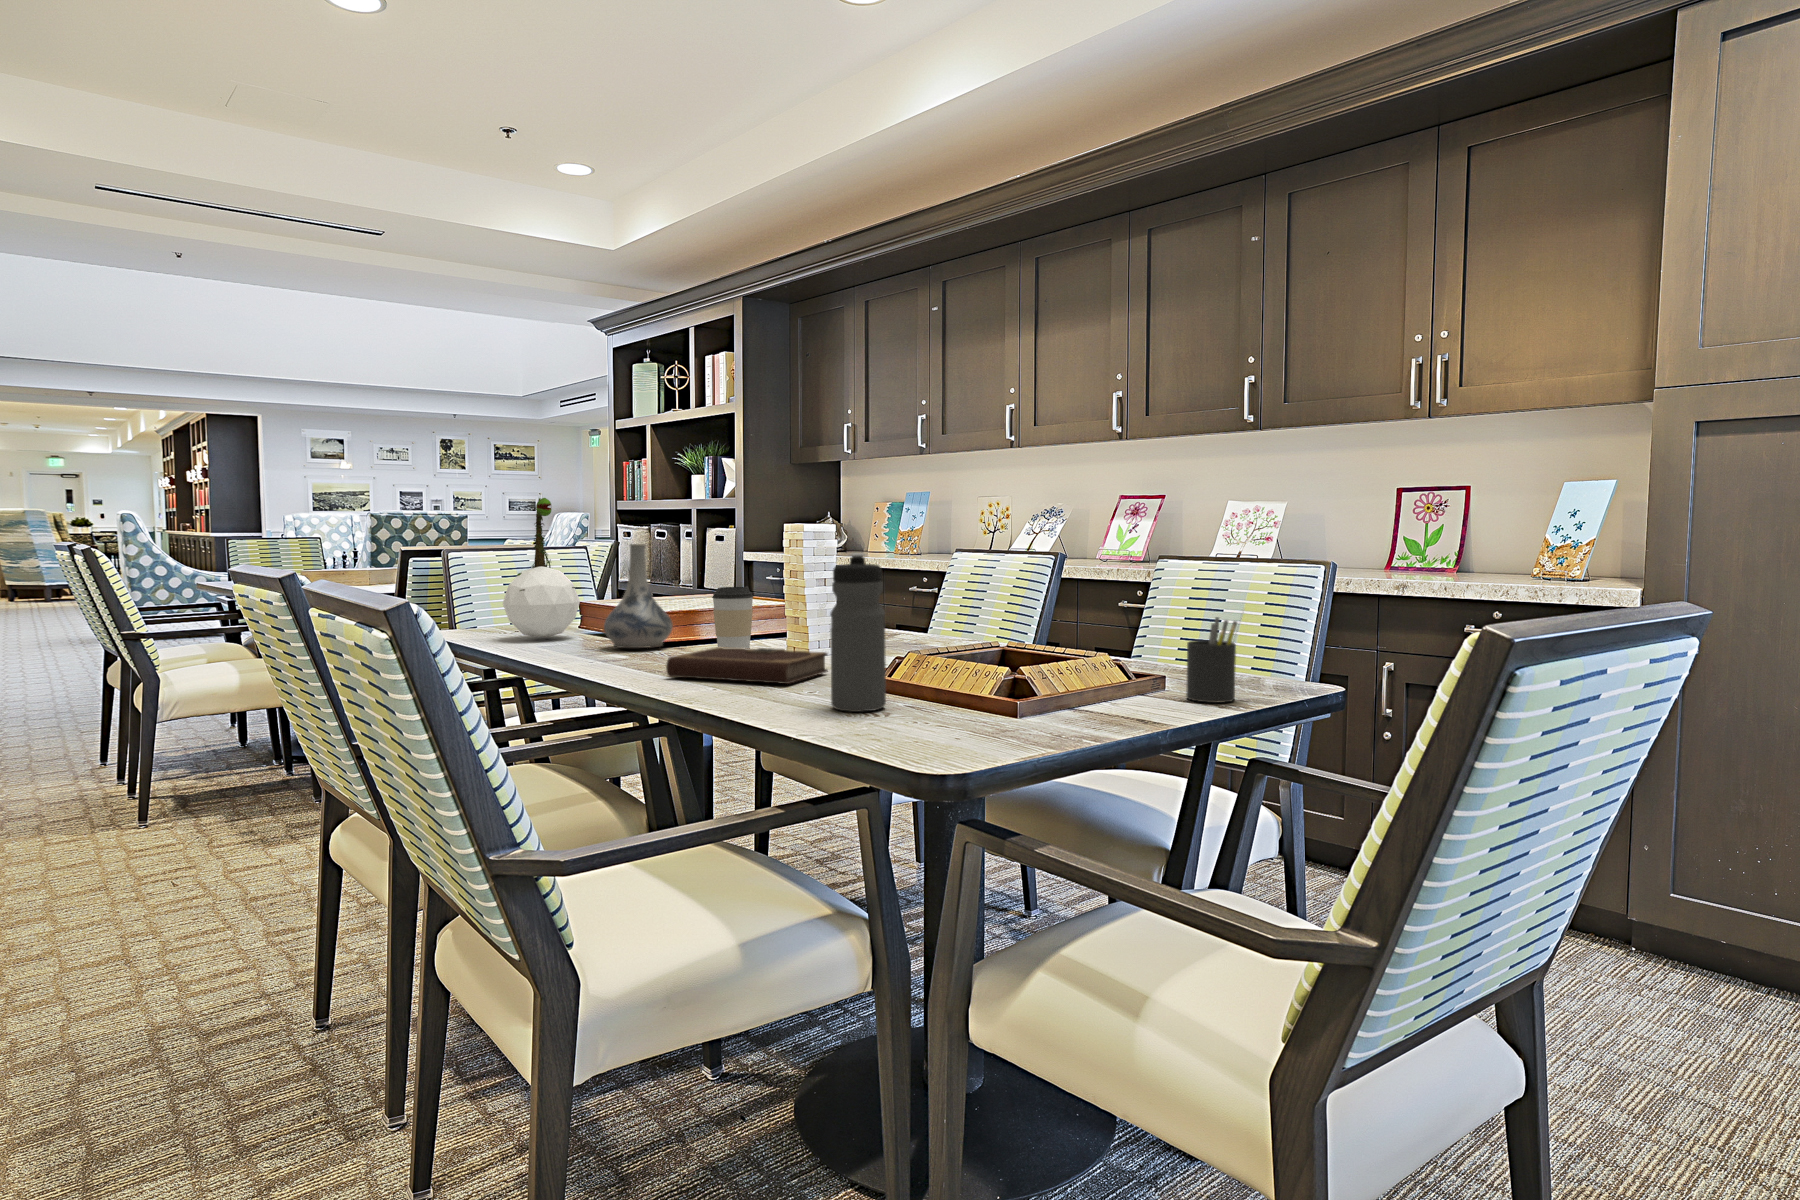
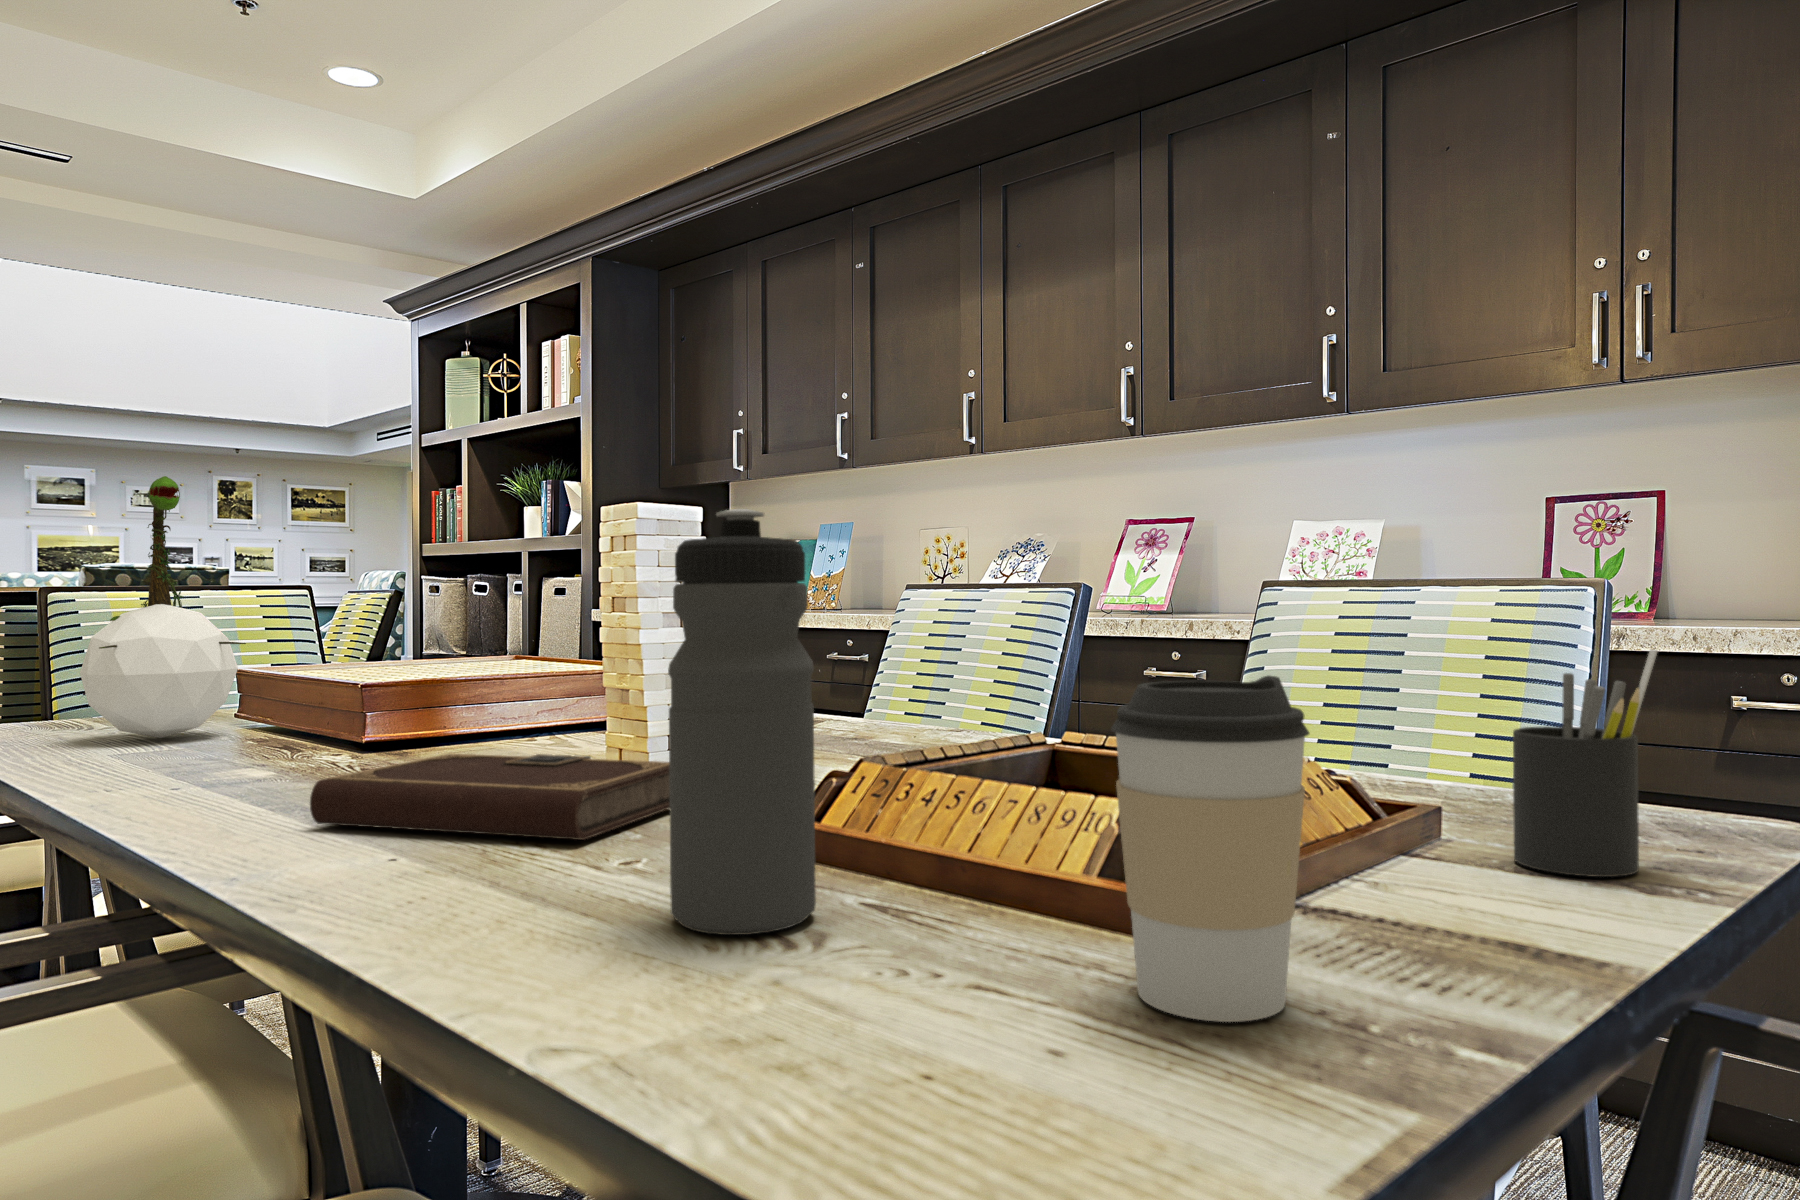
decorative vase: present [604,544,673,648] -> none [254,555,395,755]
coffee cup: present [712,586,753,649] -> present [1111,676,1309,1022]

